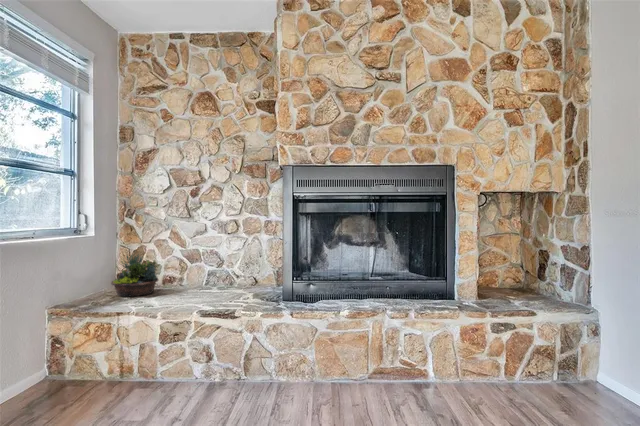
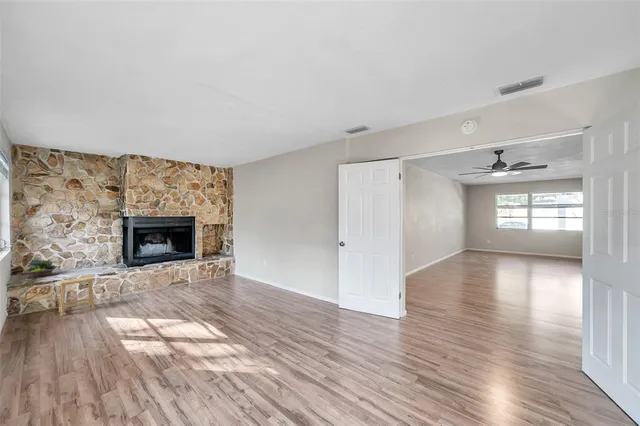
footstool: none [83,315,168,416] -> present [59,276,94,316]

